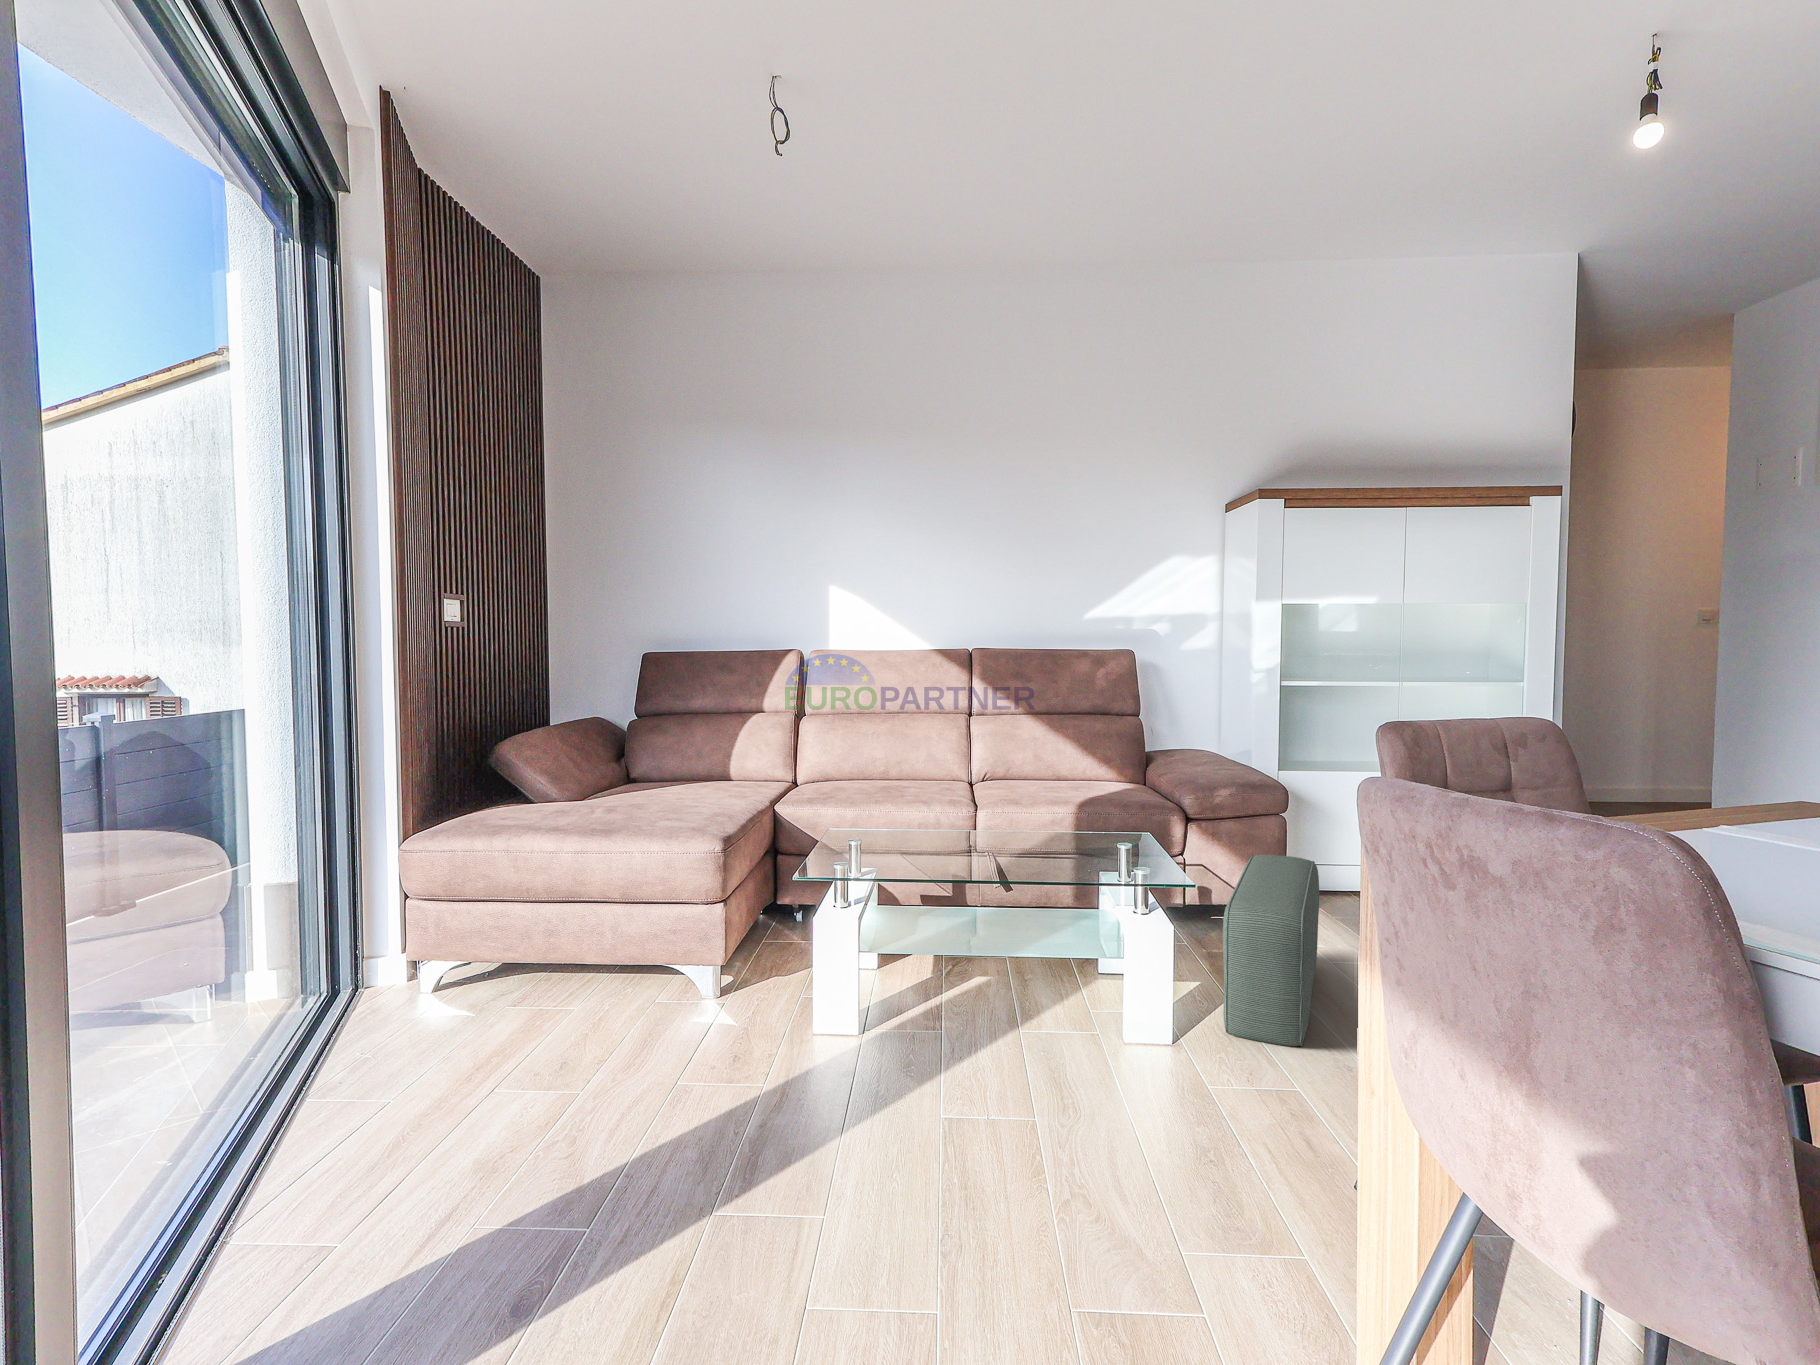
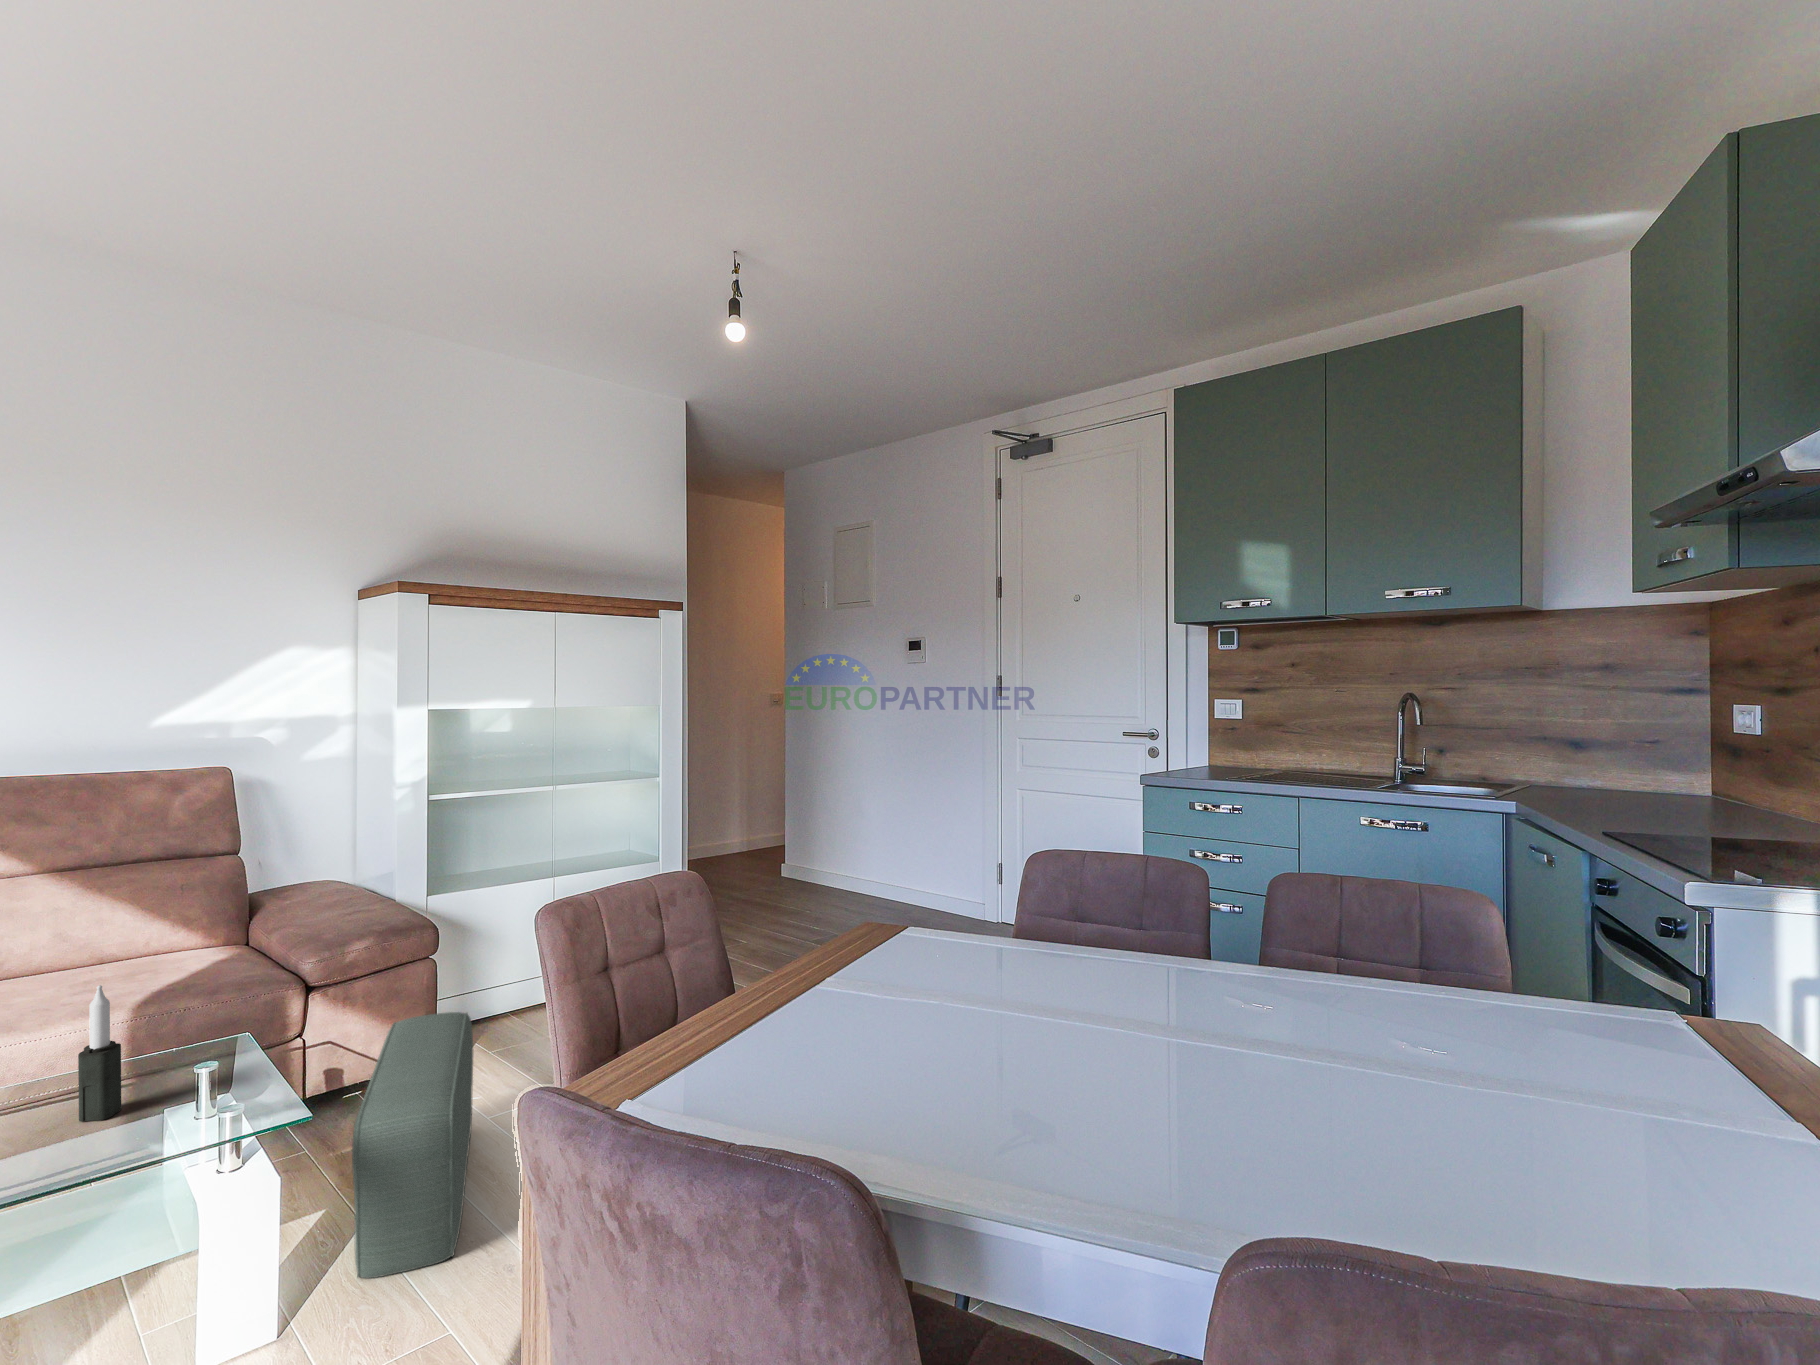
candle: none [1054,769,1077,861] -> present [78,985,121,1122]

